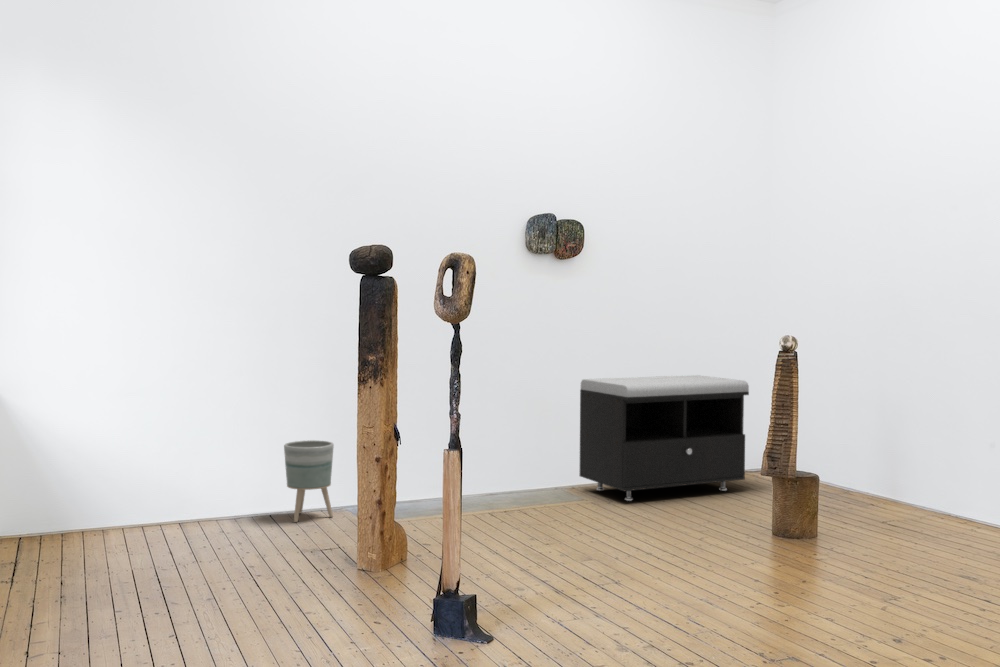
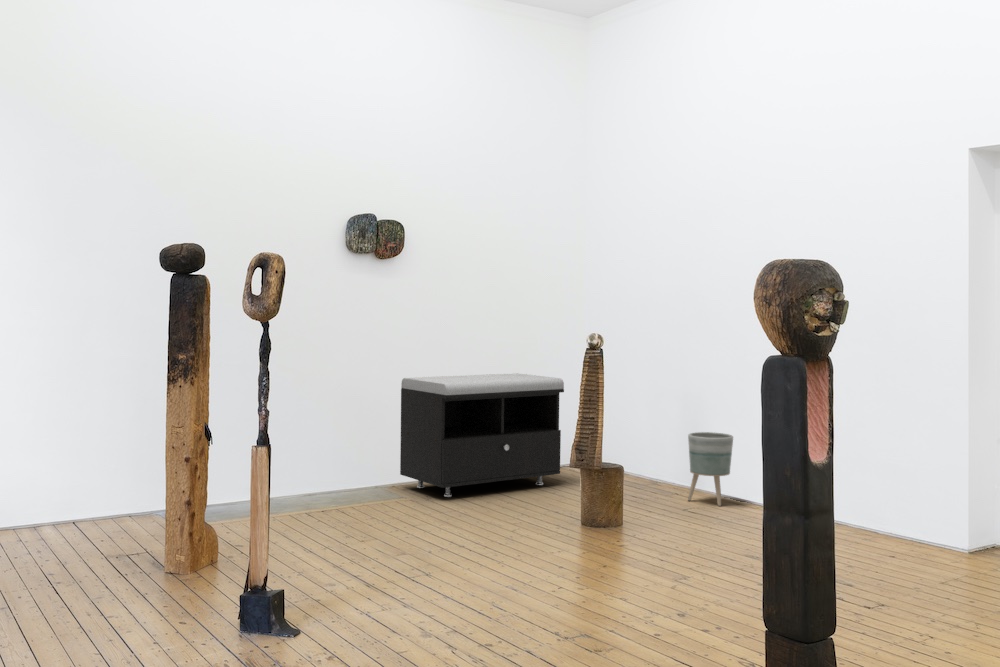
planter: present [284,440,334,522] -> present [688,432,733,506]

